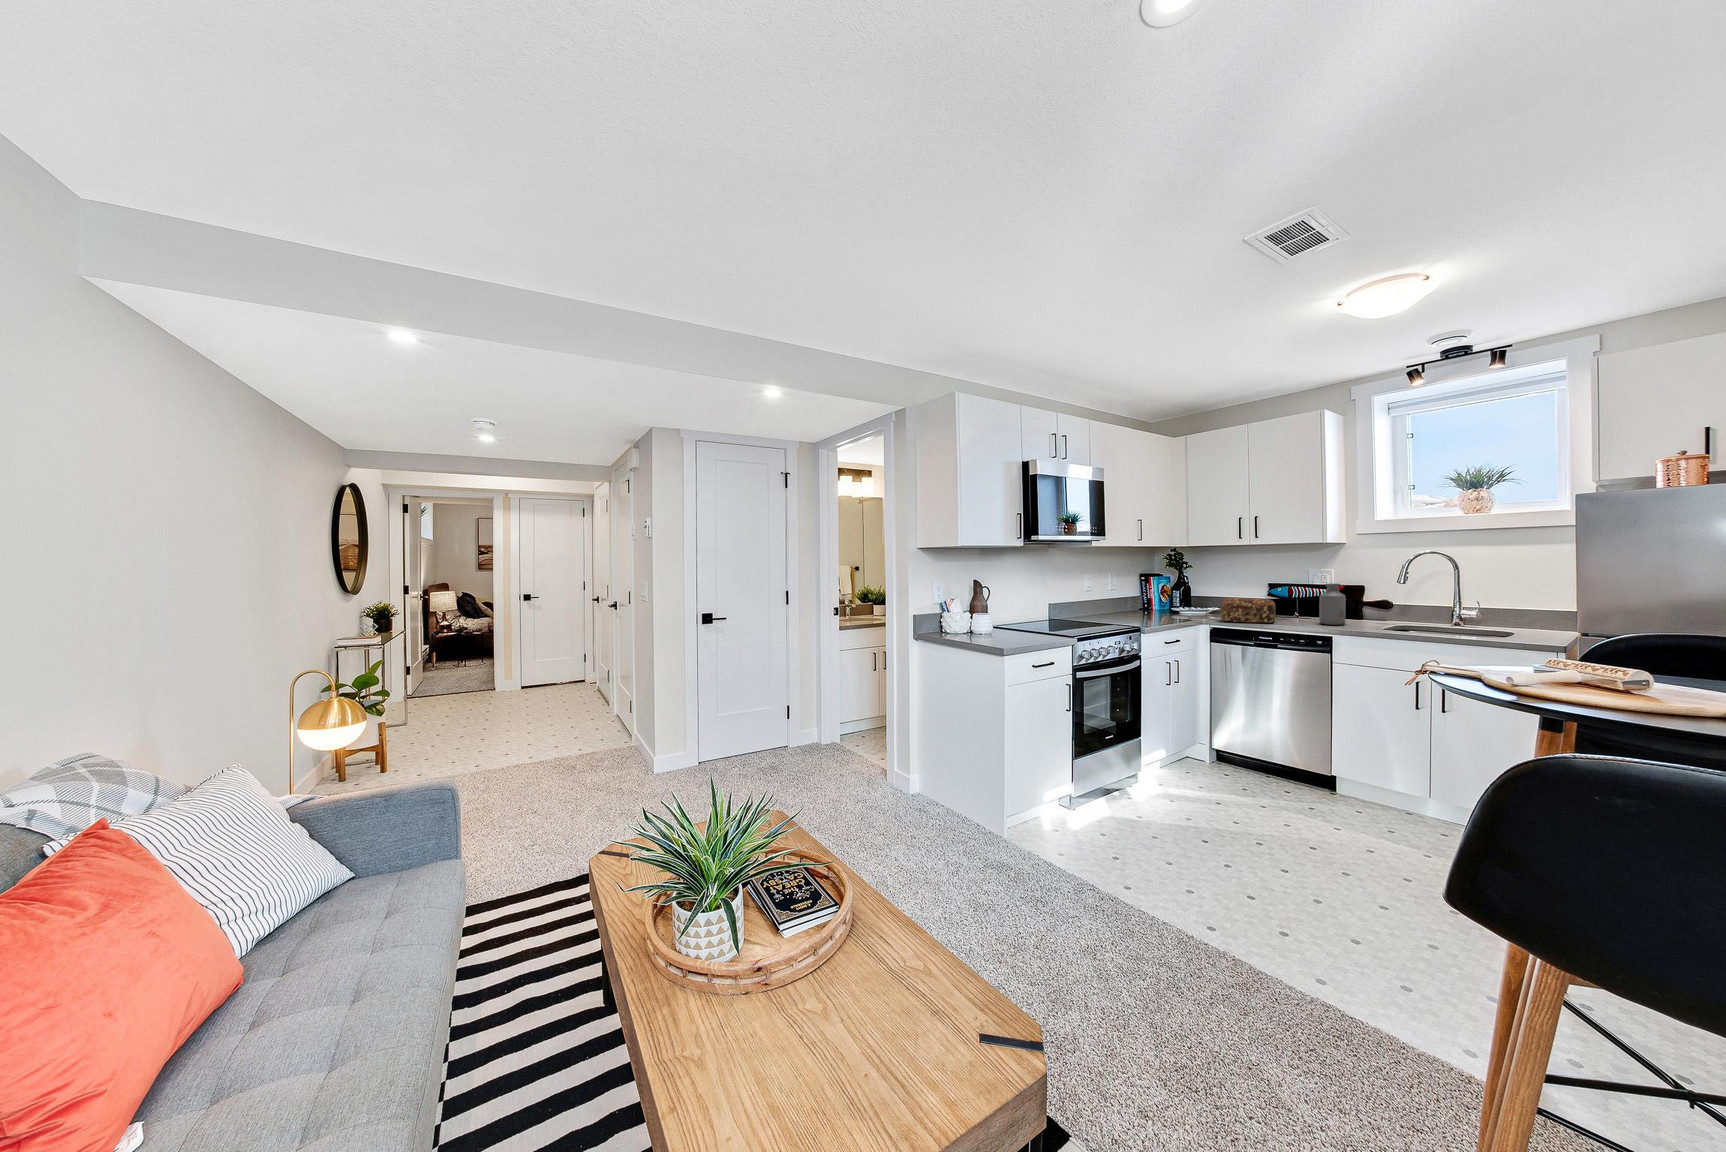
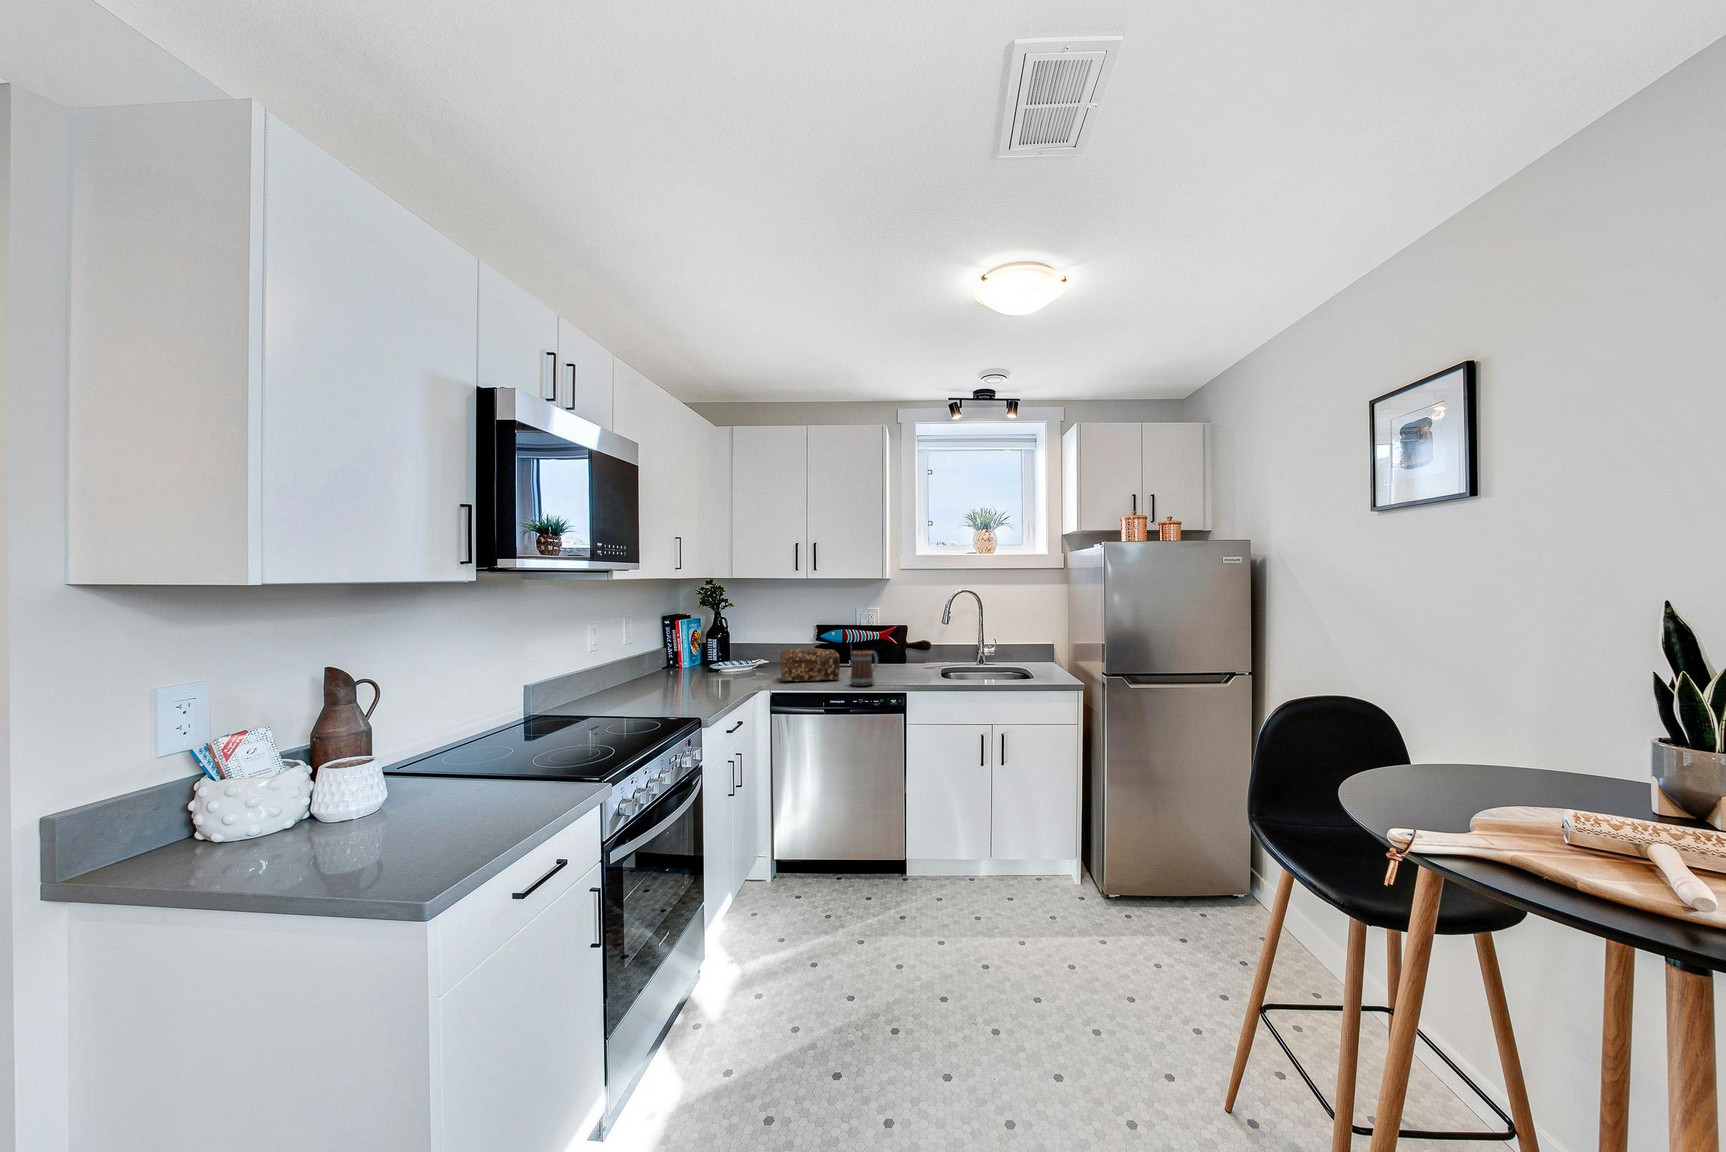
bottle: present [1319,583,1346,625] -> none [883,627,907,677]
mug: none [1280,601,1310,628] -> present [850,651,878,686]

